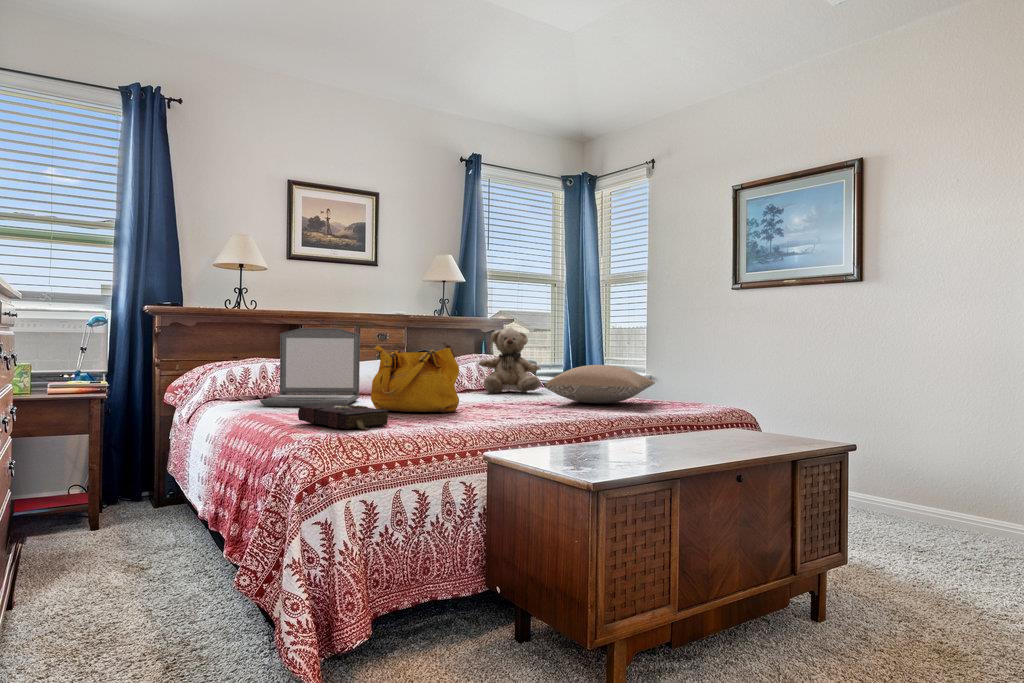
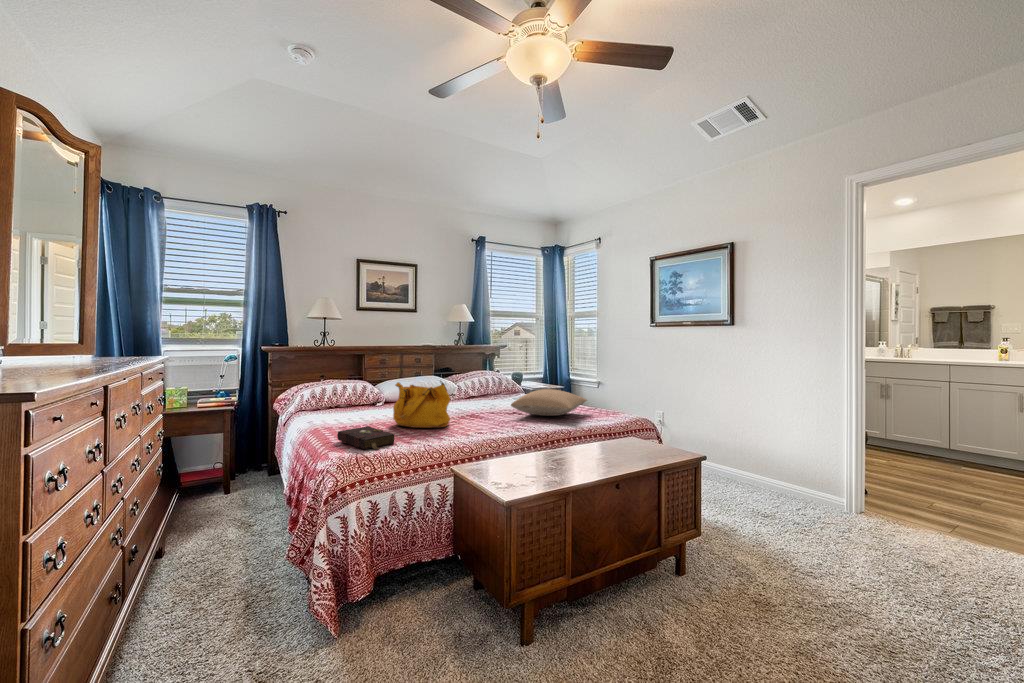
teddy bear: present [478,327,541,393] -> none [476,358,517,403]
laptop: present [260,328,360,406] -> none [324,366,392,421]

